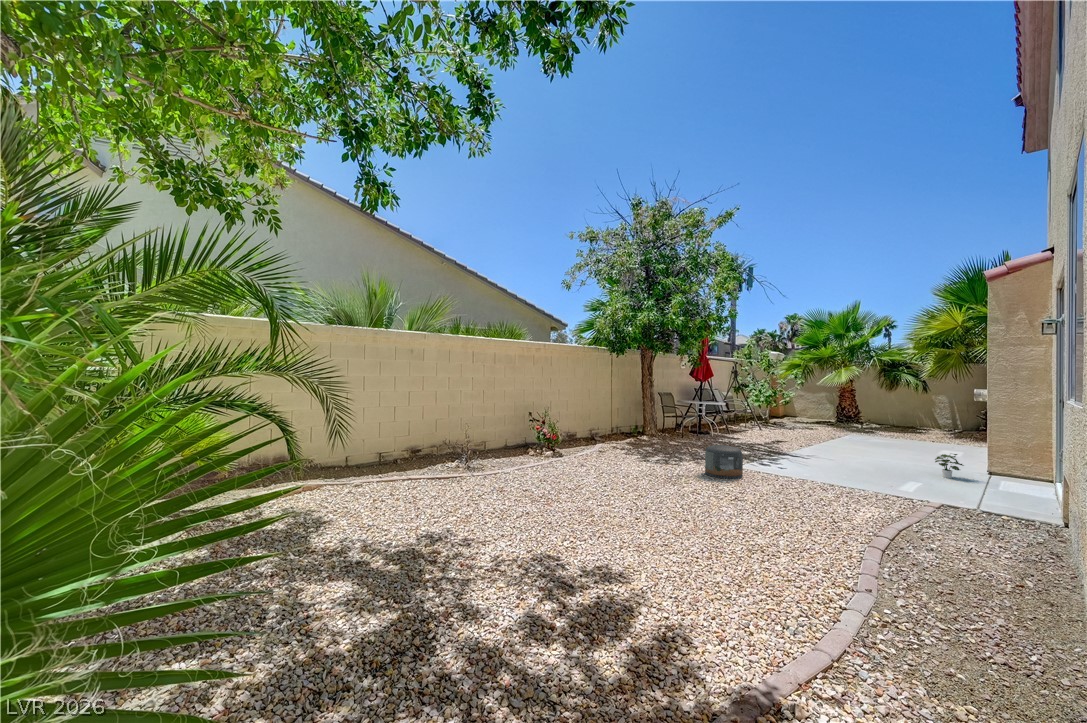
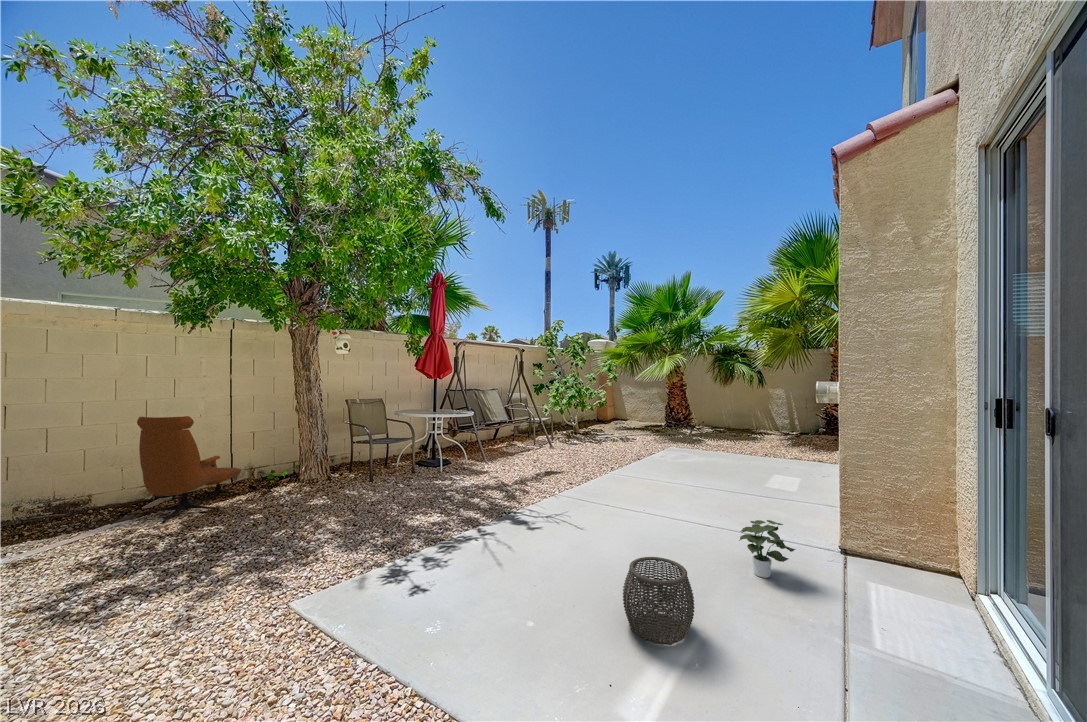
lounge chair: none [601,403,631,454] -> present [137,416,241,523]
pouf: present [705,445,743,479] -> none [161,529,281,647]
woven basket: none [889,460,923,487] -> present [623,557,694,644]

